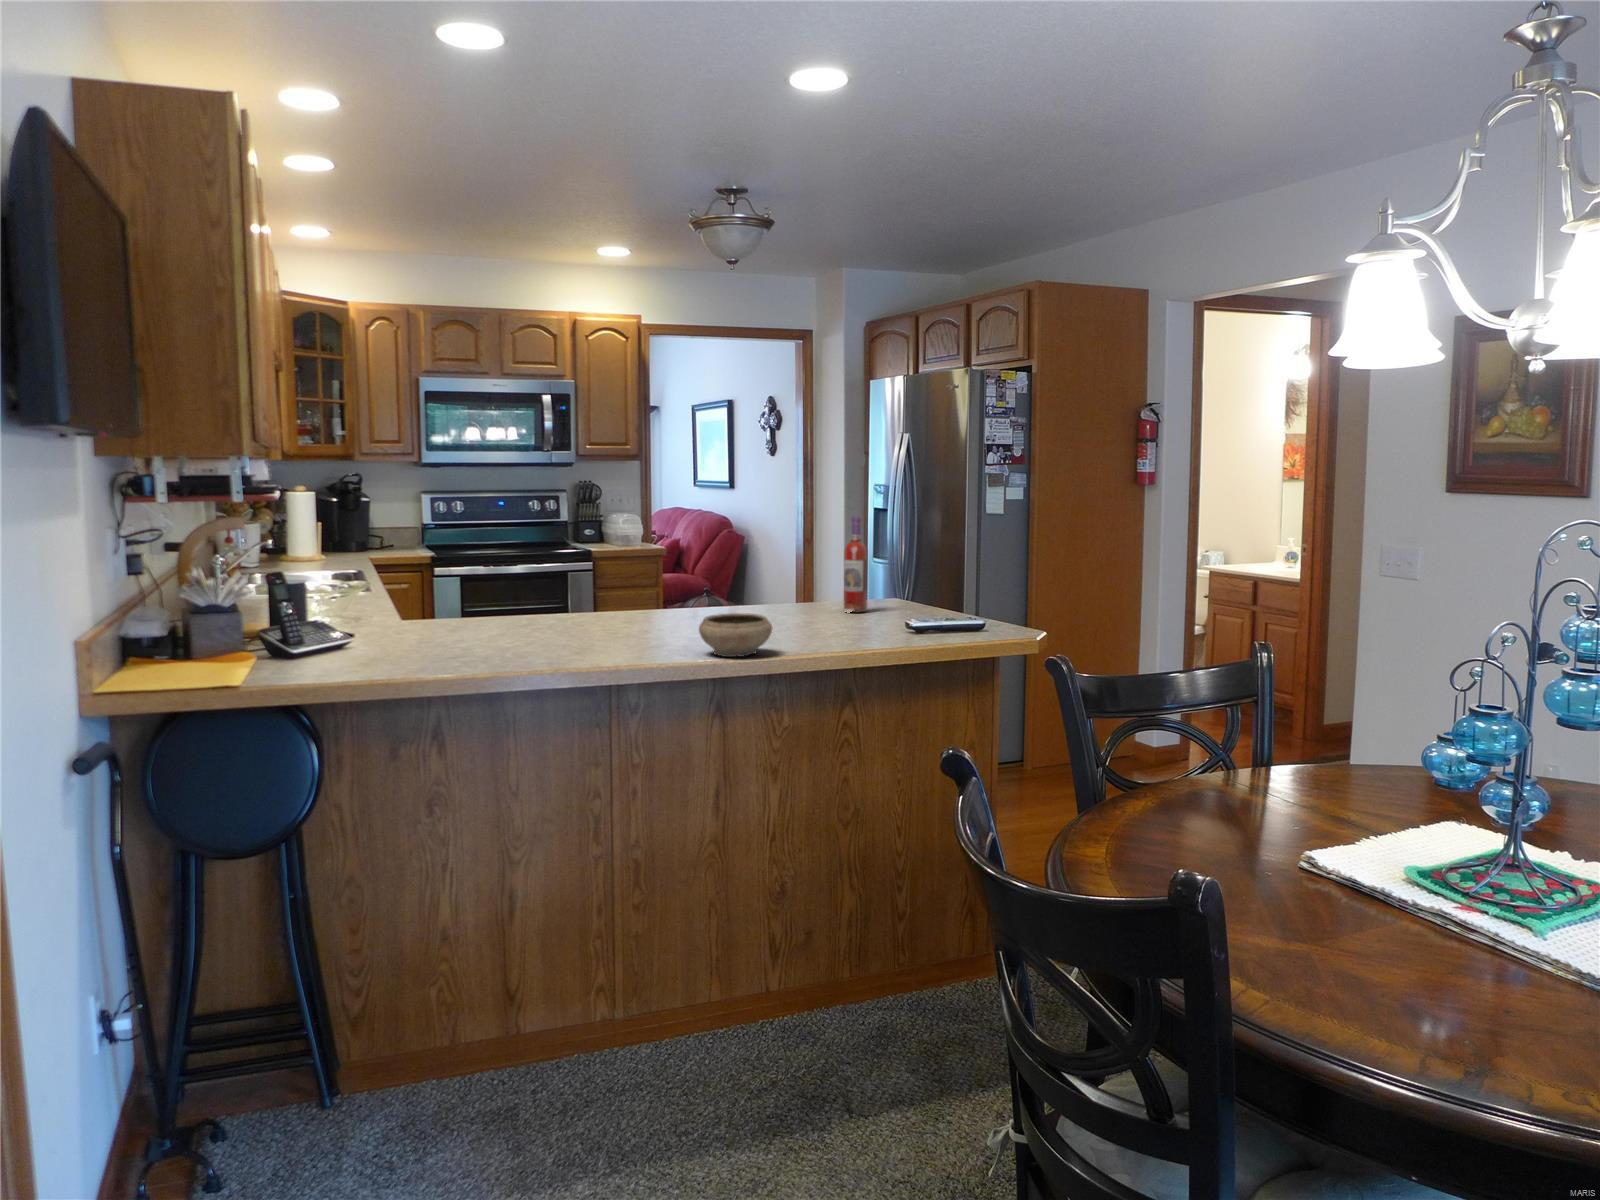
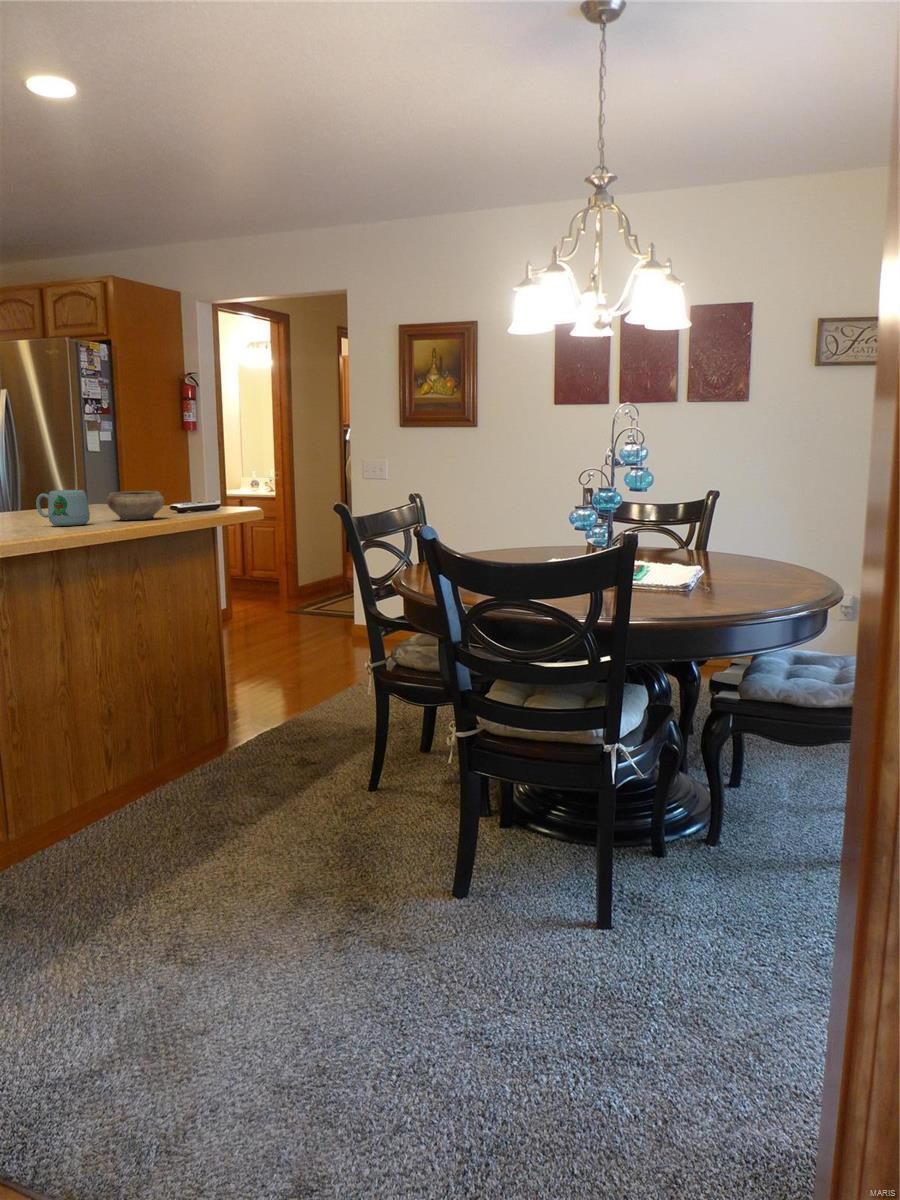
wine bottle: present [844,516,868,613] -> none [84,436,108,510]
mug: none [608,611,657,659] -> present [36,490,90,526]

